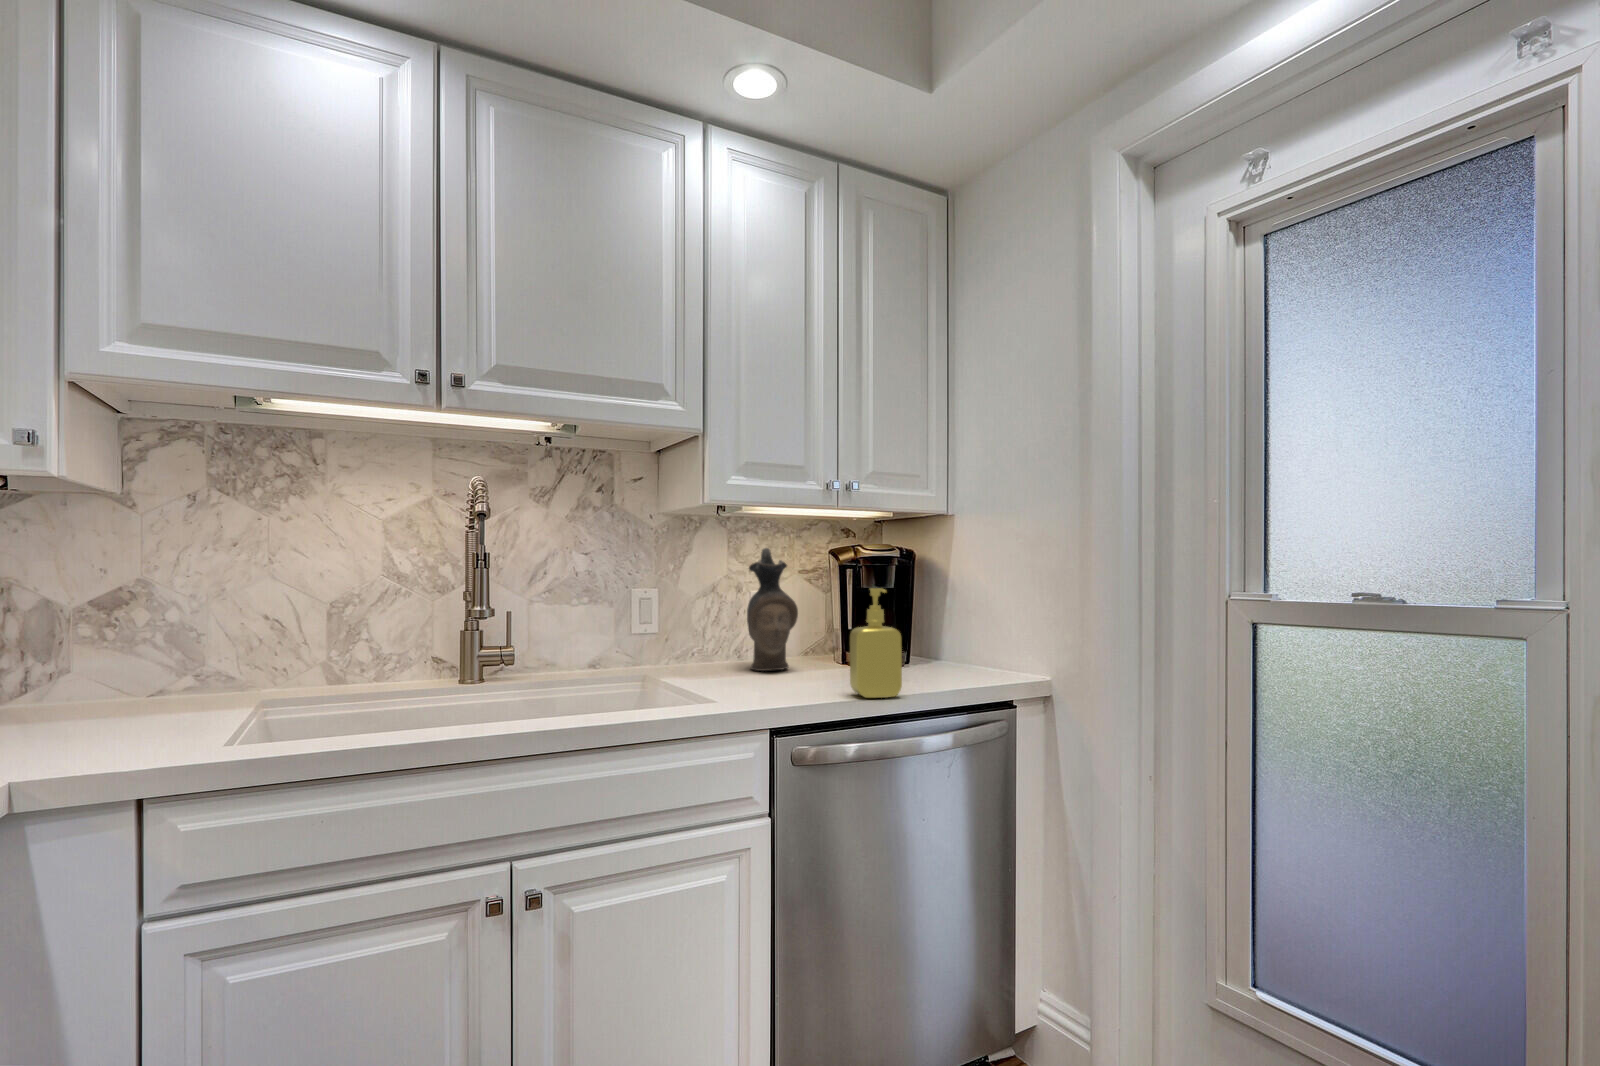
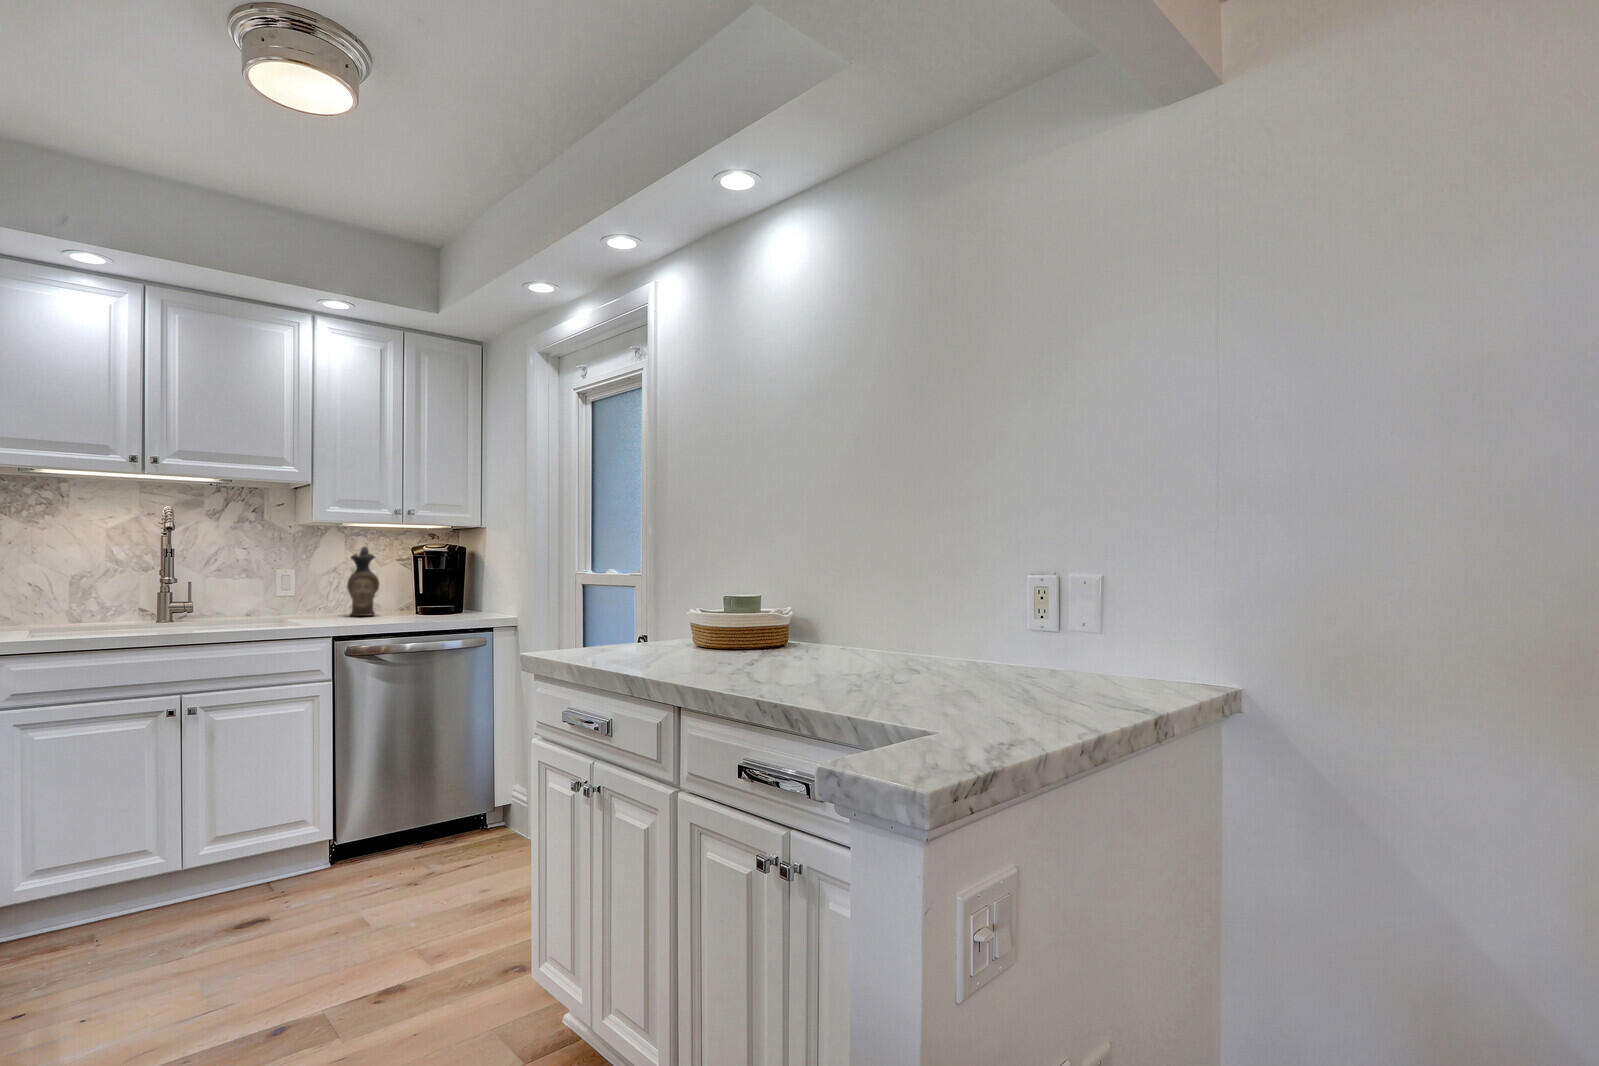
soap dispenser: present [850,588,902,698] -> none [389,569,416,625]

